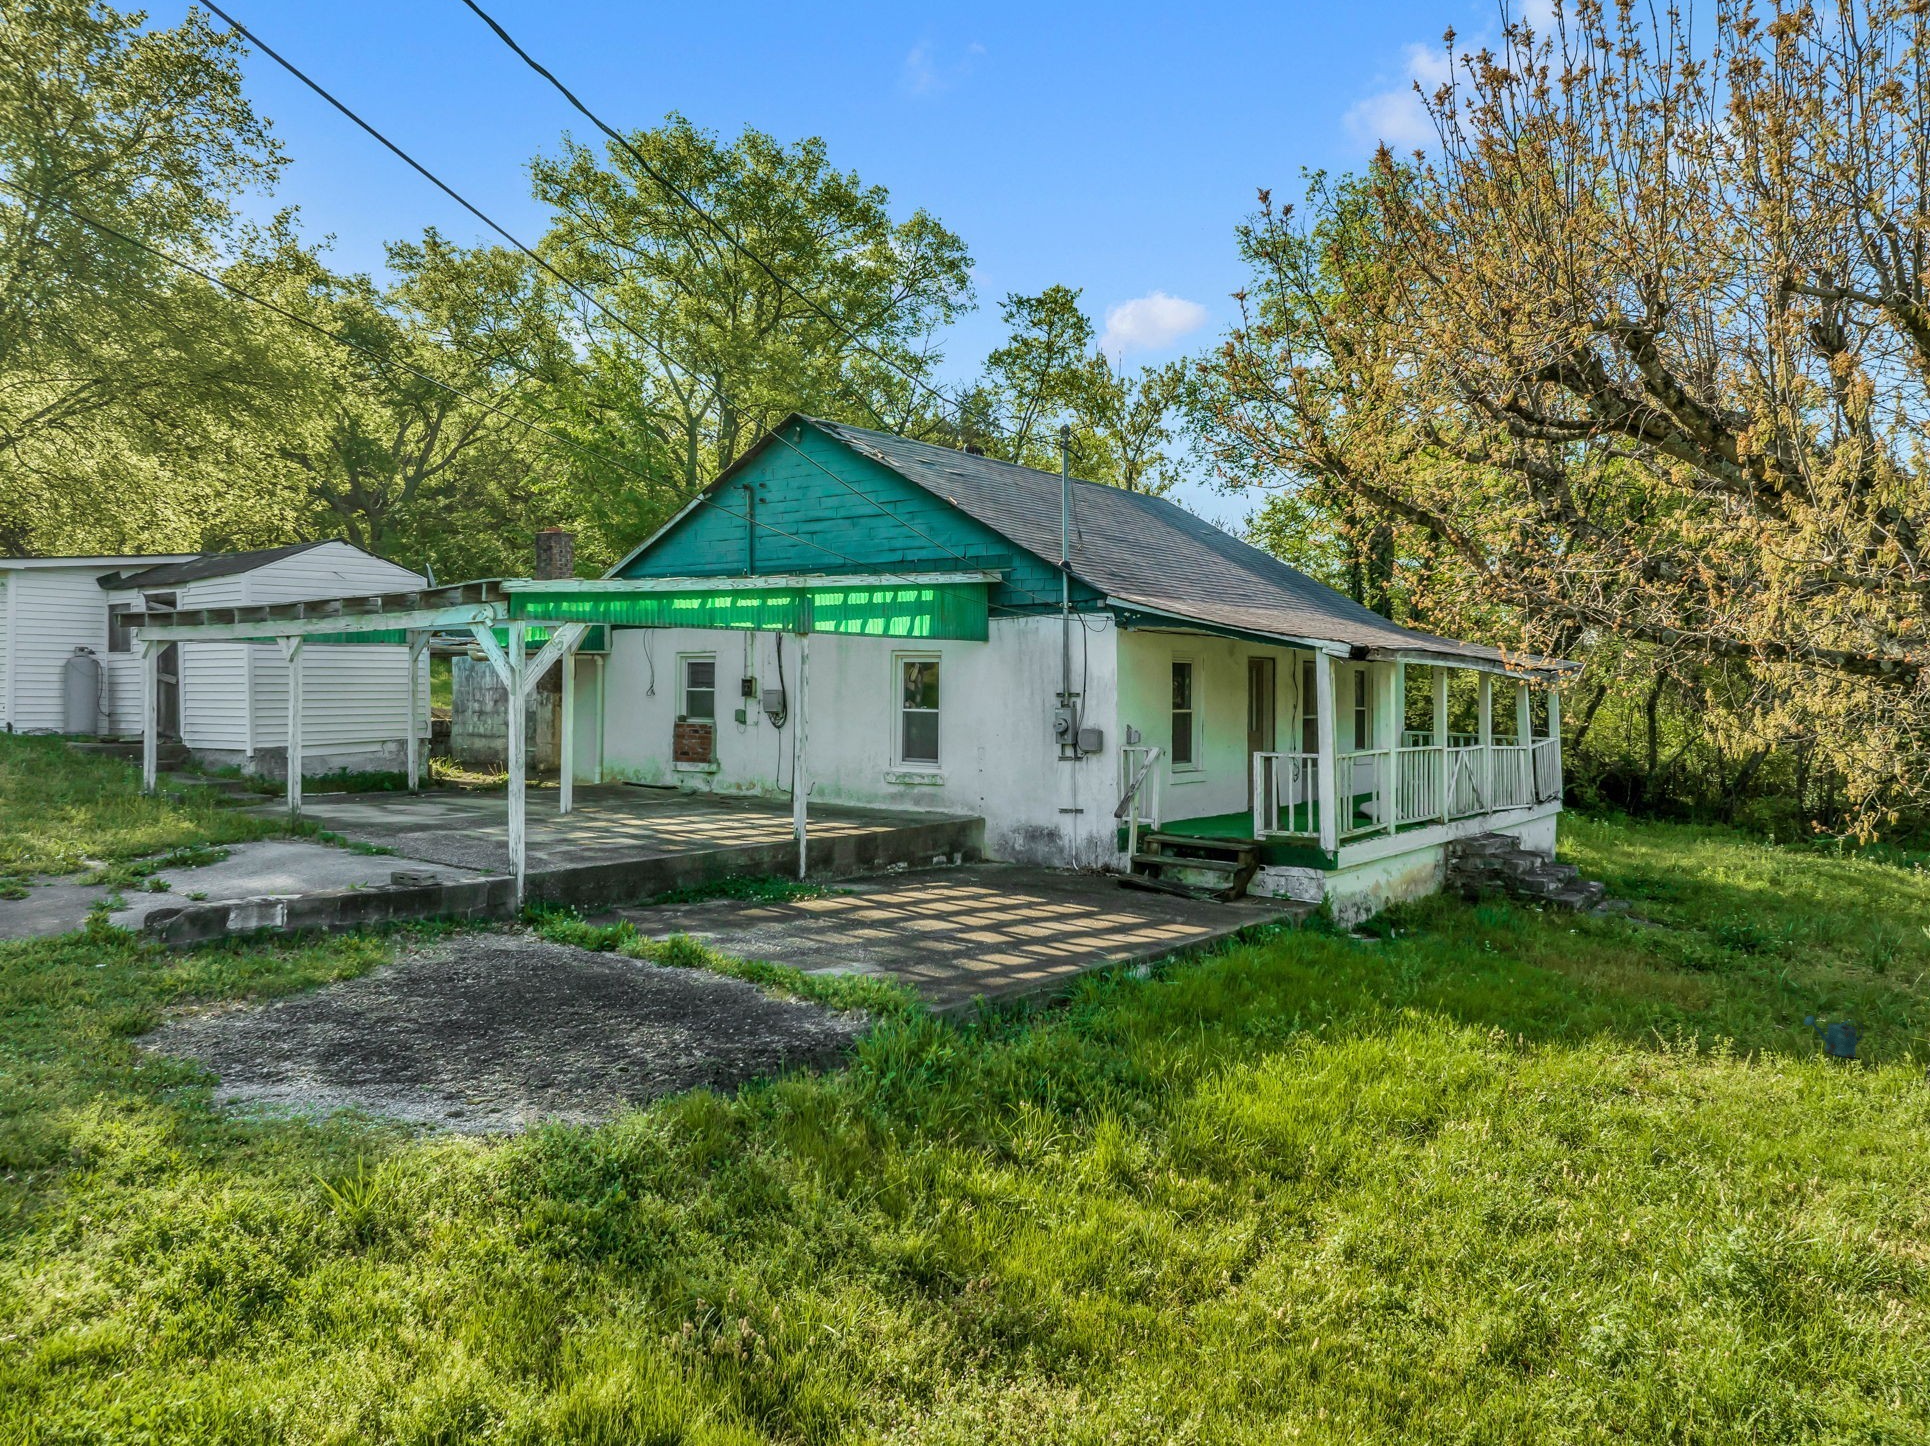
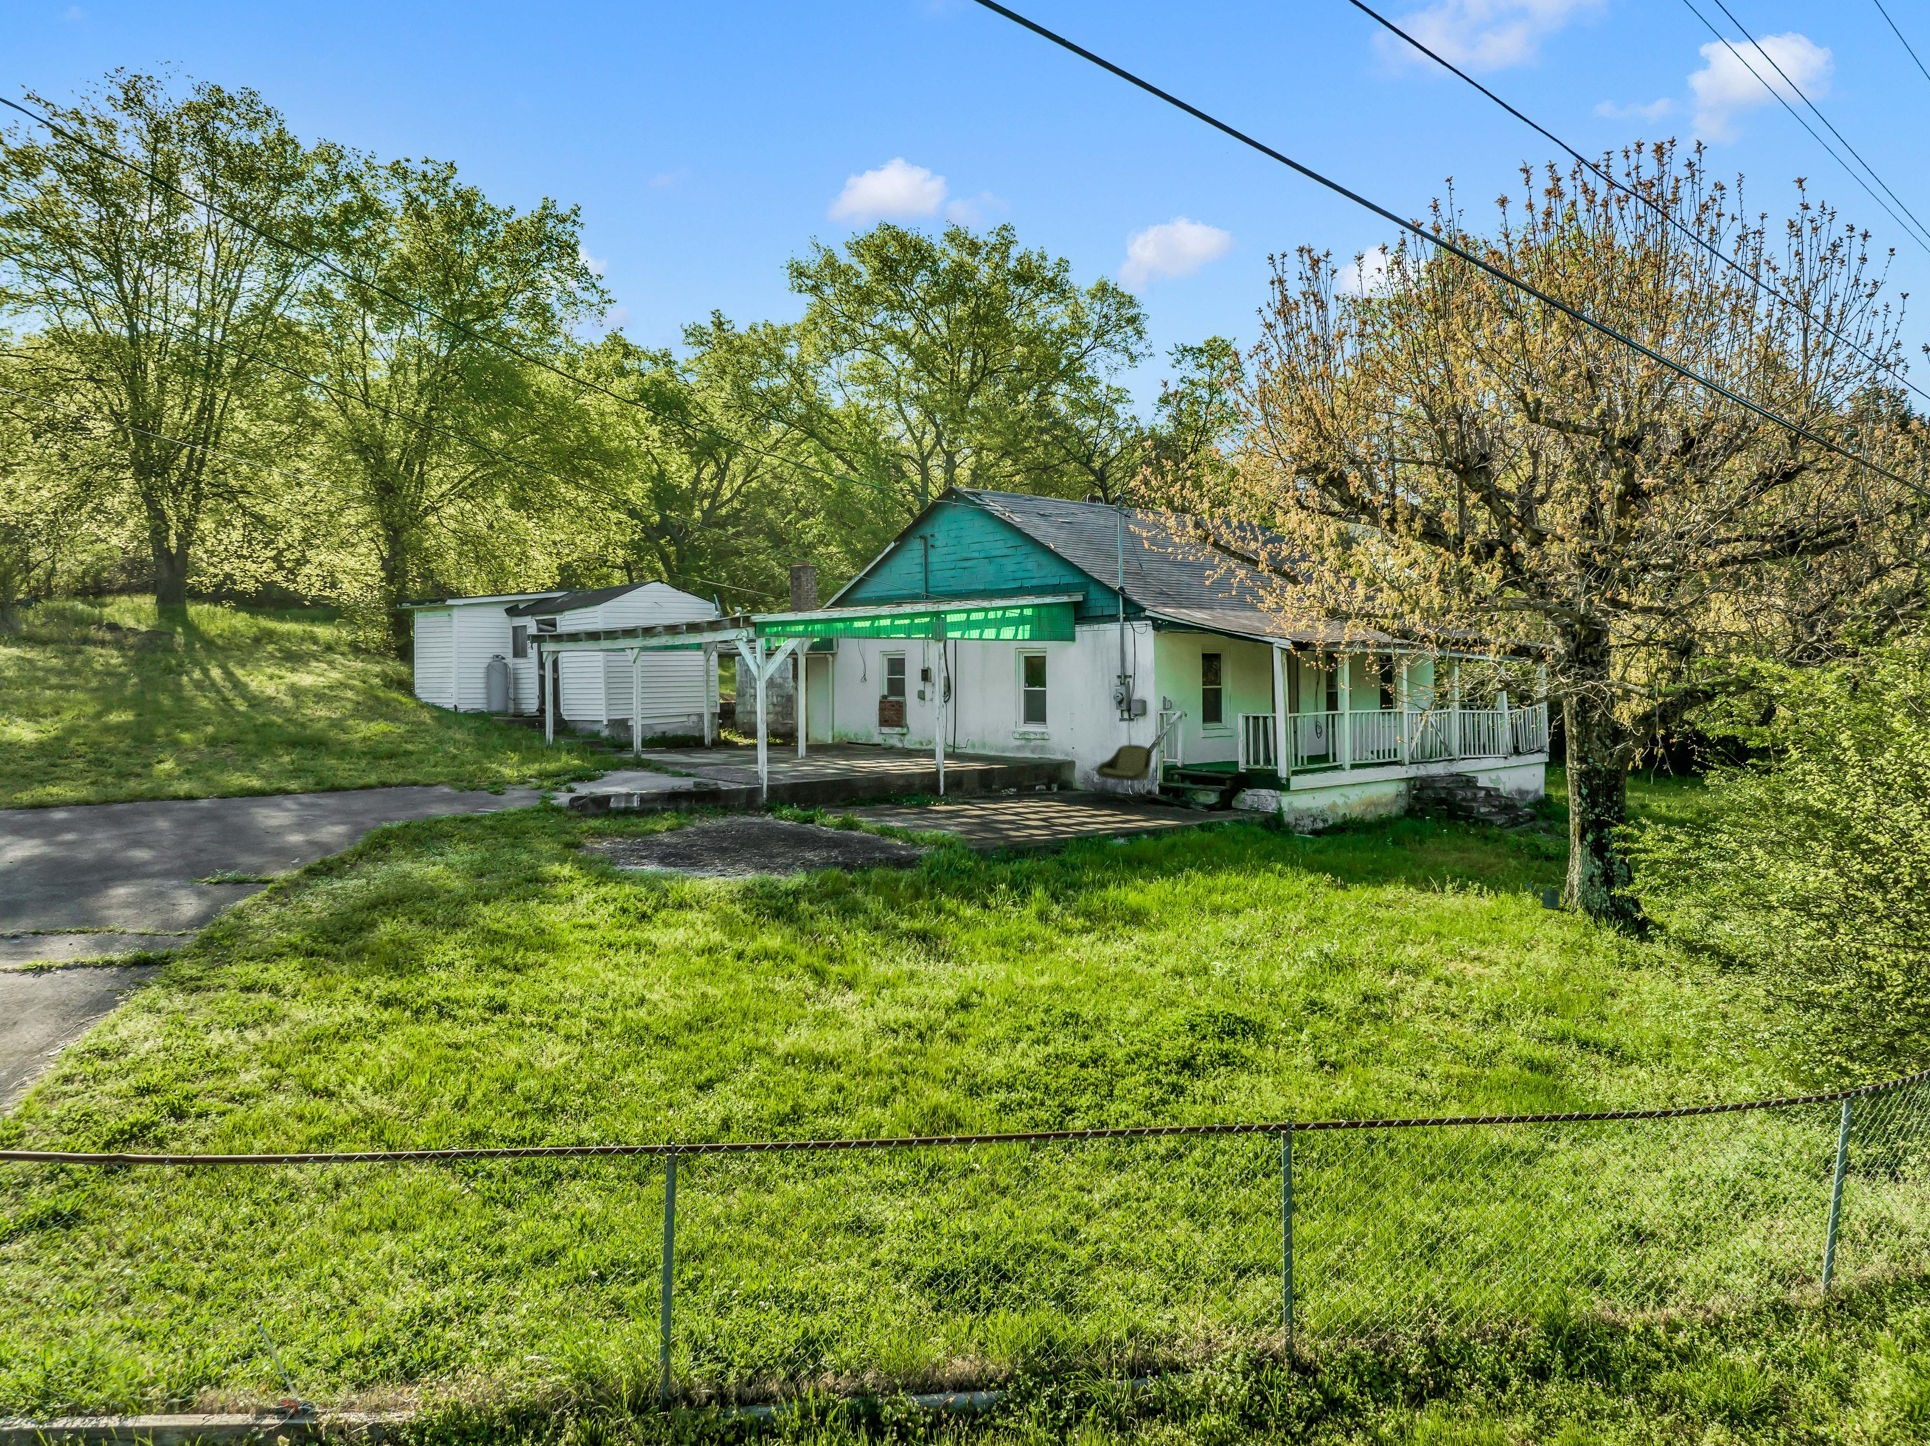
lounge chair: none [1038,791,1115,882] -> present [1096,745,1152,804]

